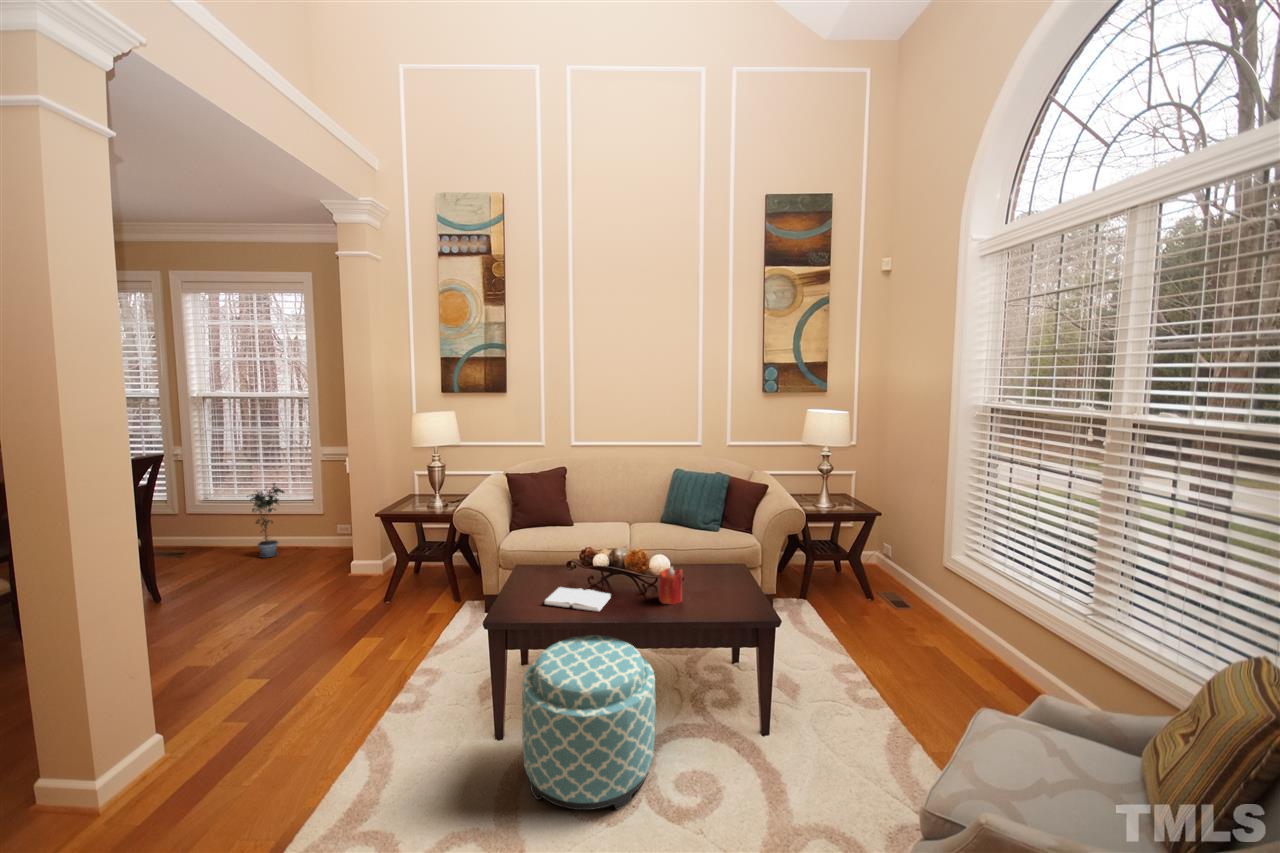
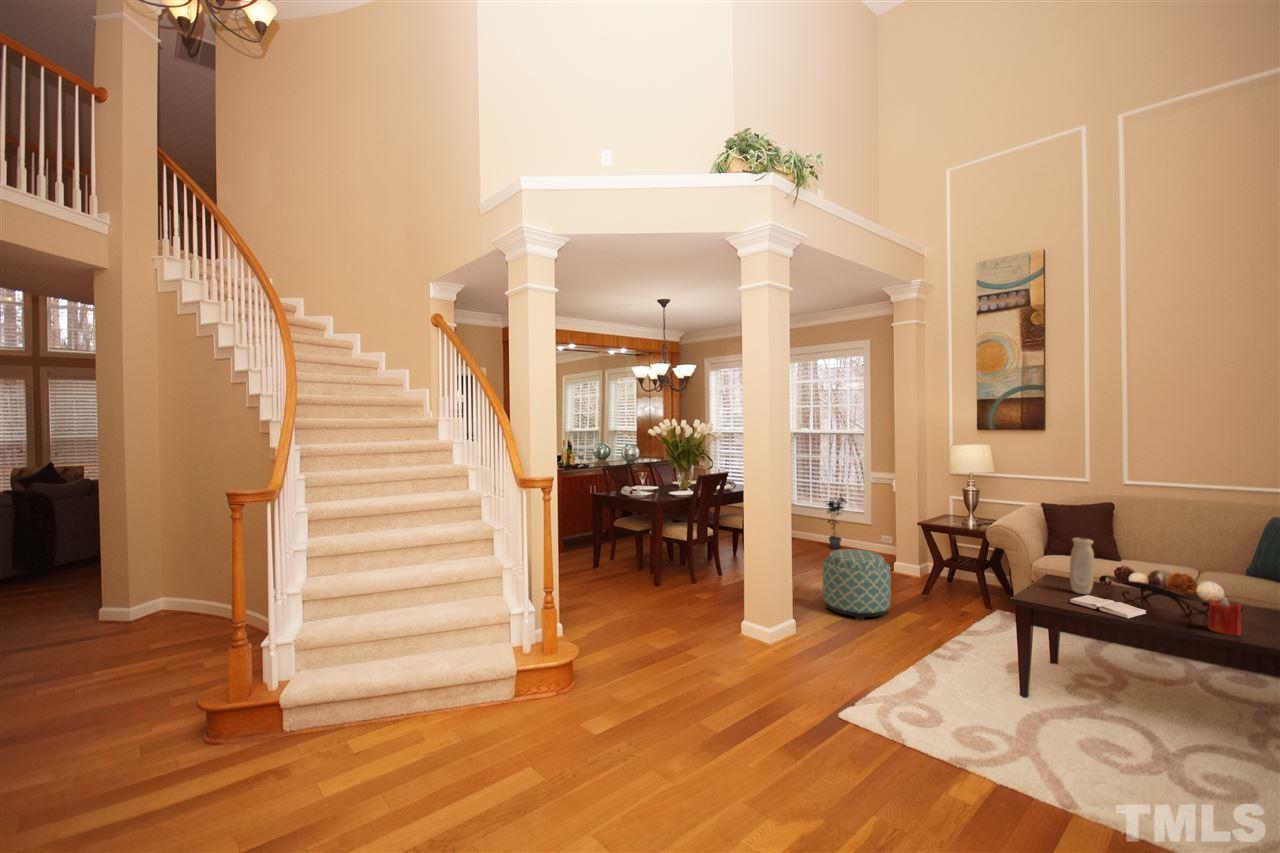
vase: none [541,520,563,585] -> present [1070,538,1094,594]
ottoman: present [522,635,655,810] -> present [823,549,891,621]

